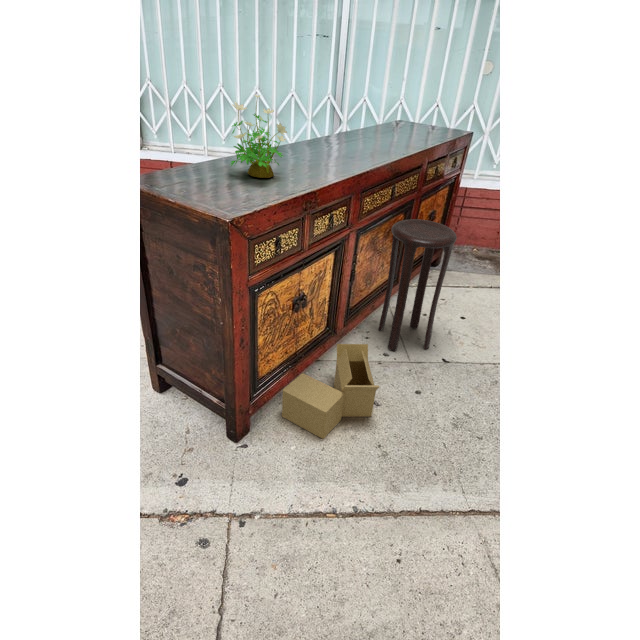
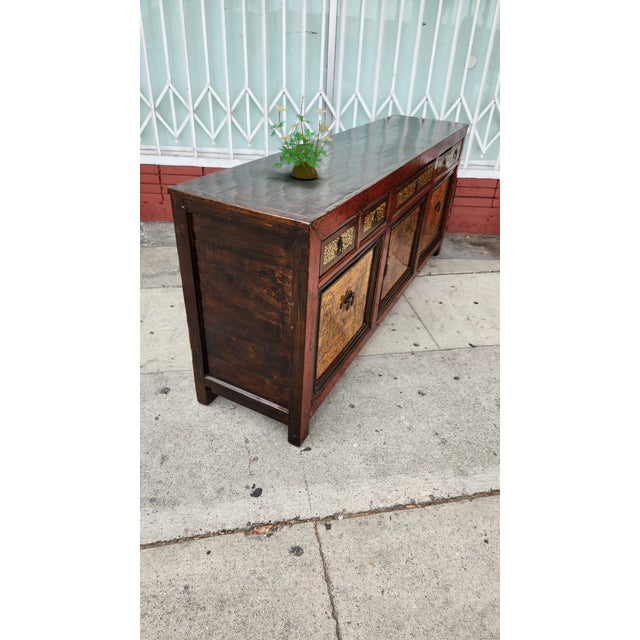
stool: present [379,219,457,351] -> none [401,210,480,340]
cardboard box: present [282,344,379,439] -> none [335,336,432,433]

